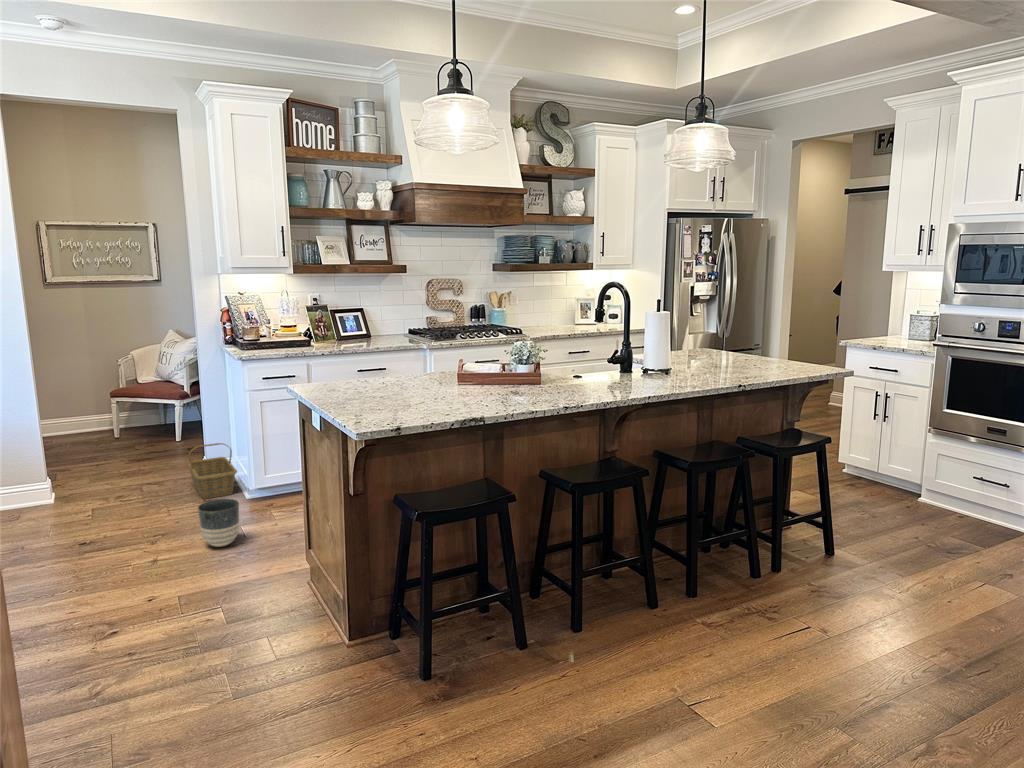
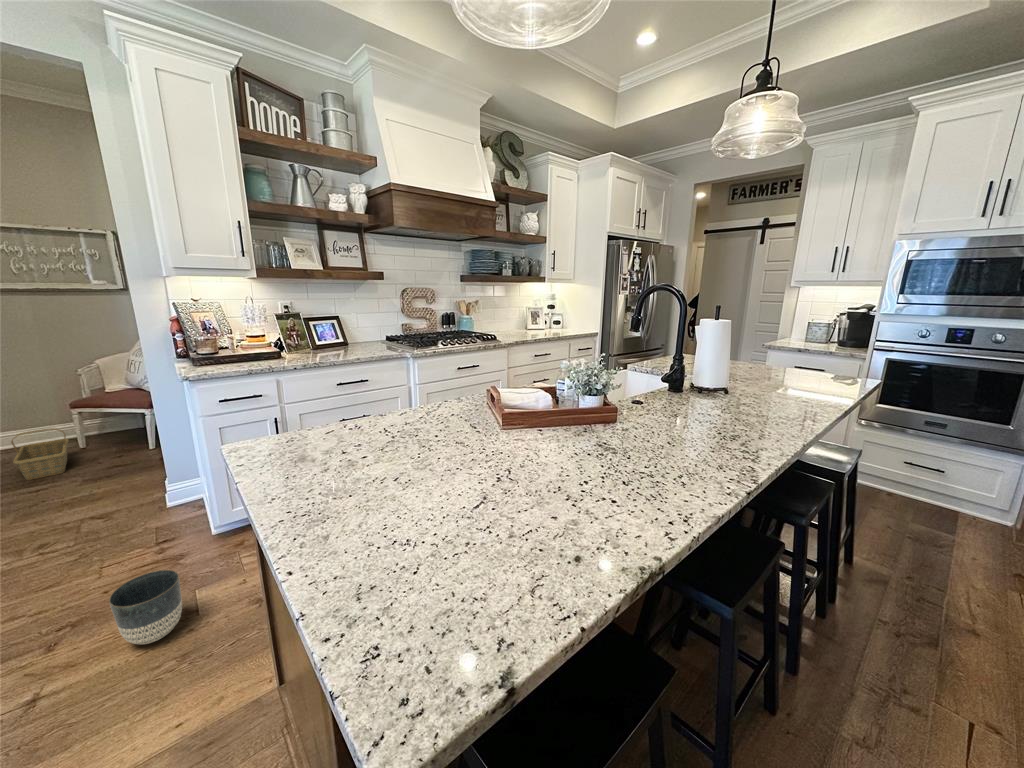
basket: present [187,443,237,499] -> present [11,428,68,480]

